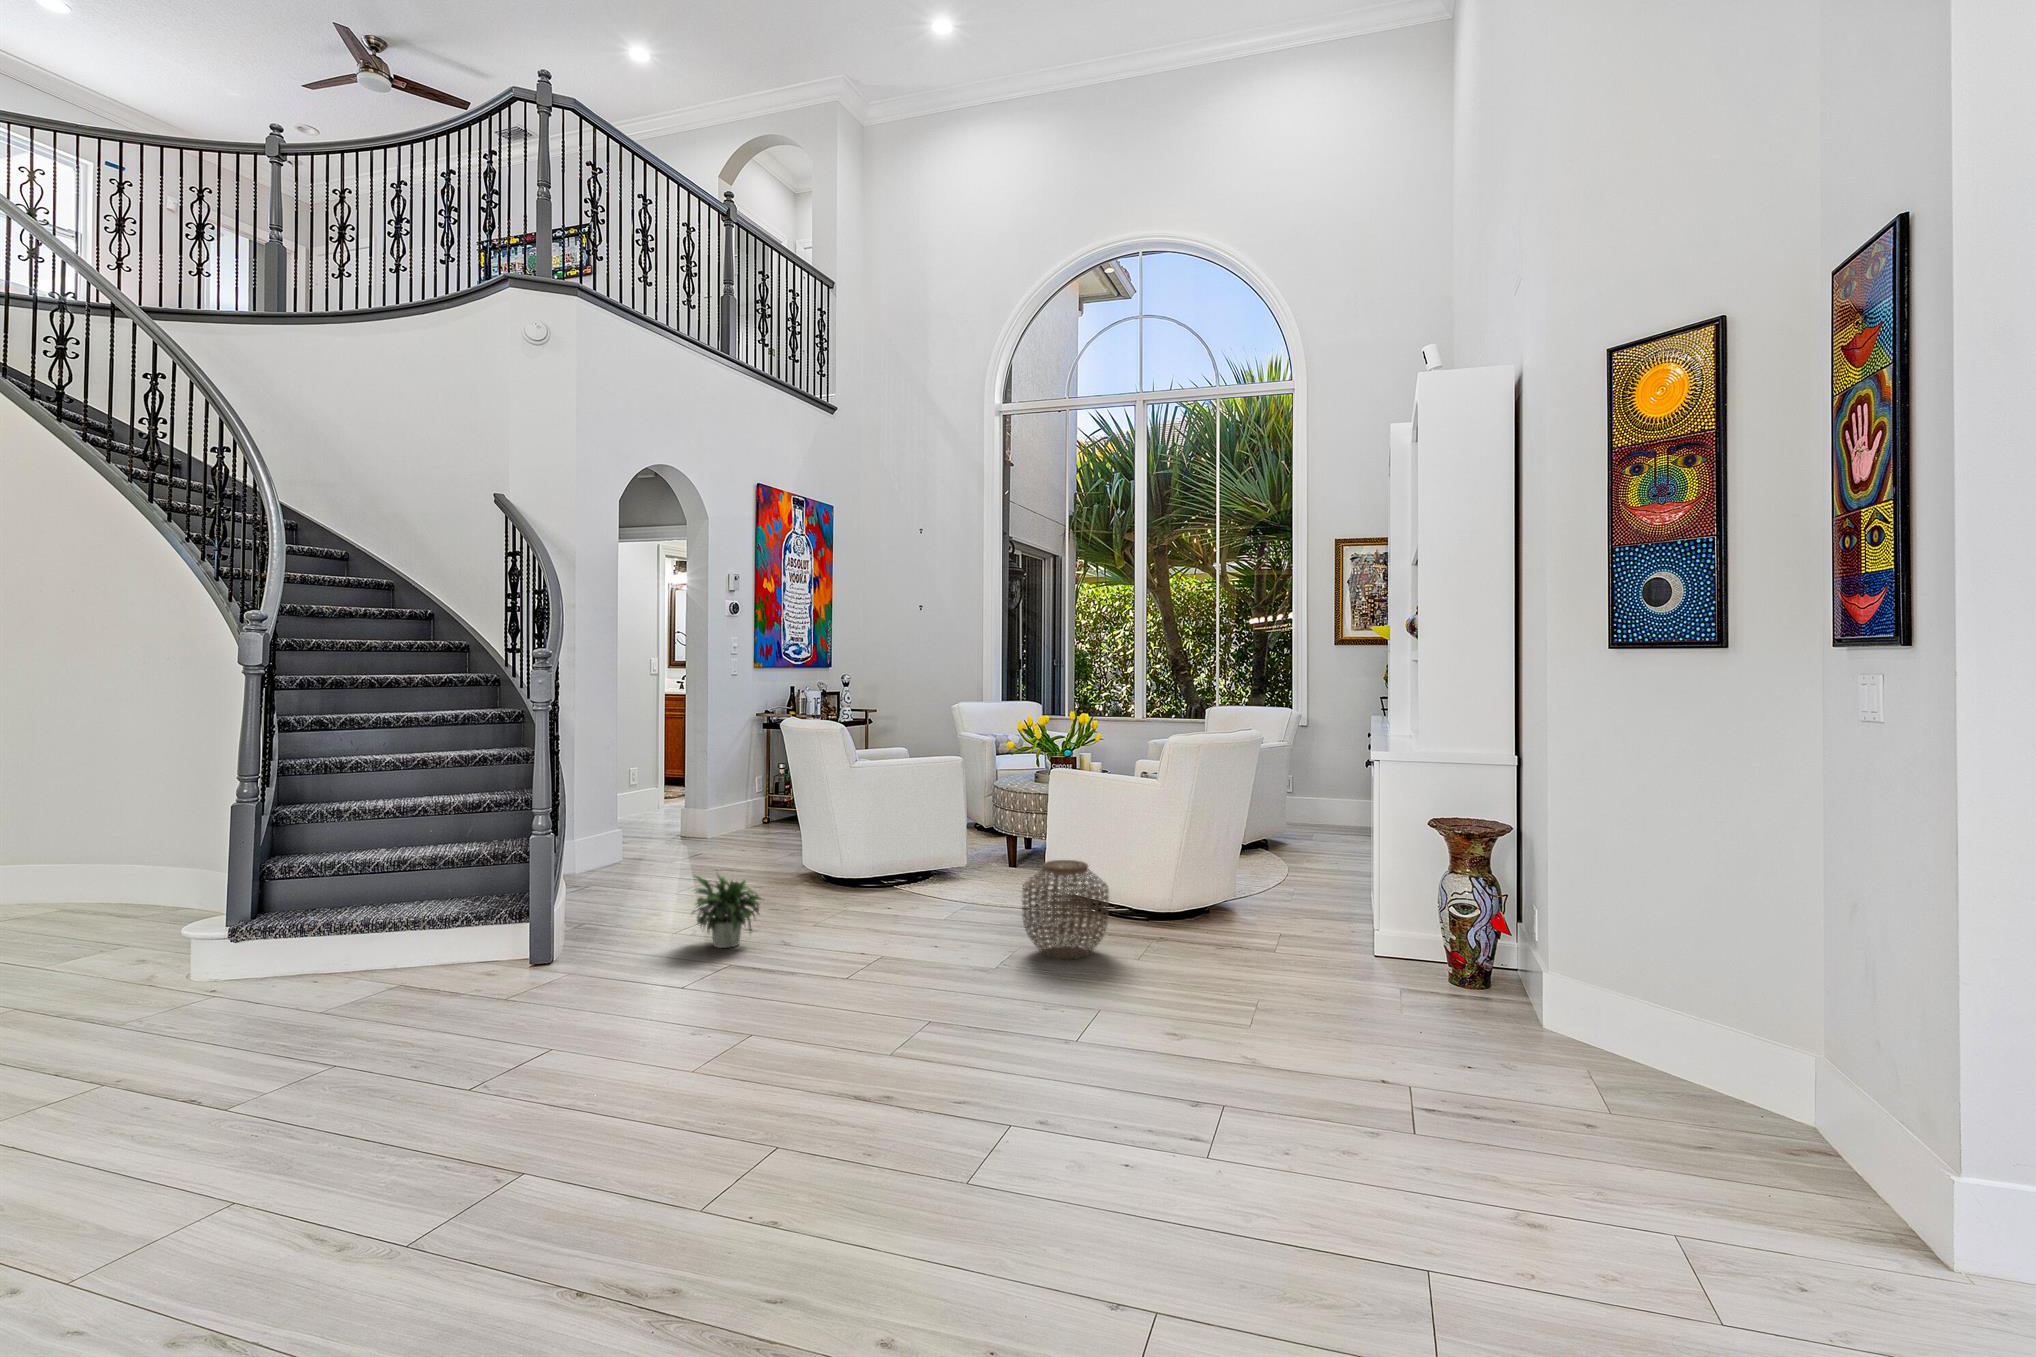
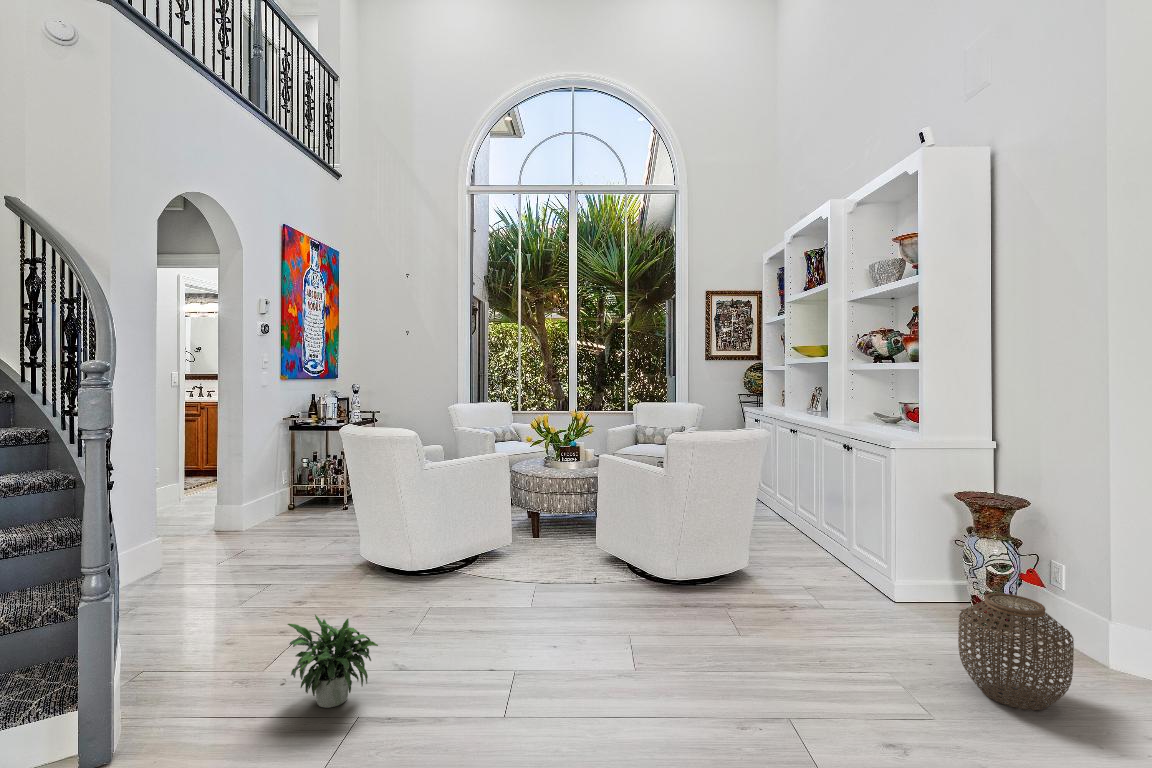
woven basket: present [1022,860,1109,959] -> present [958,593,1074,710]

